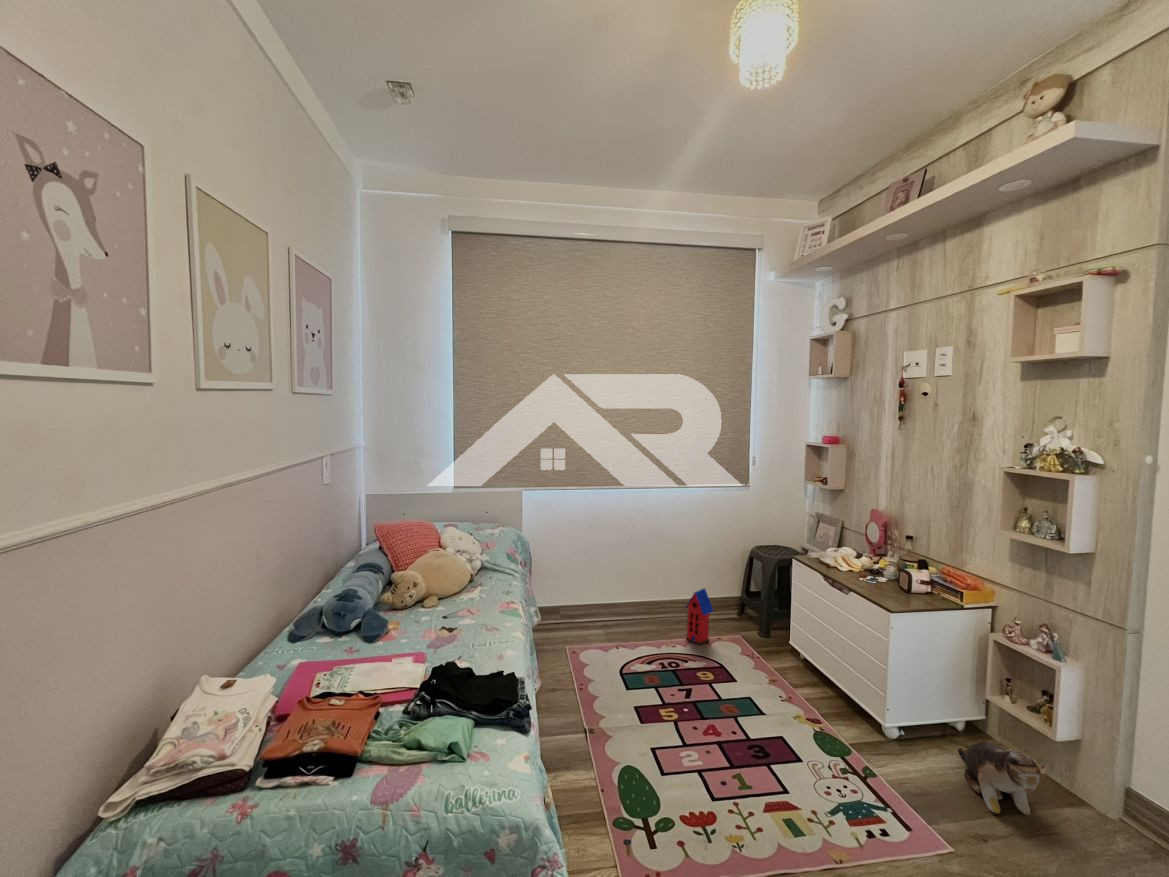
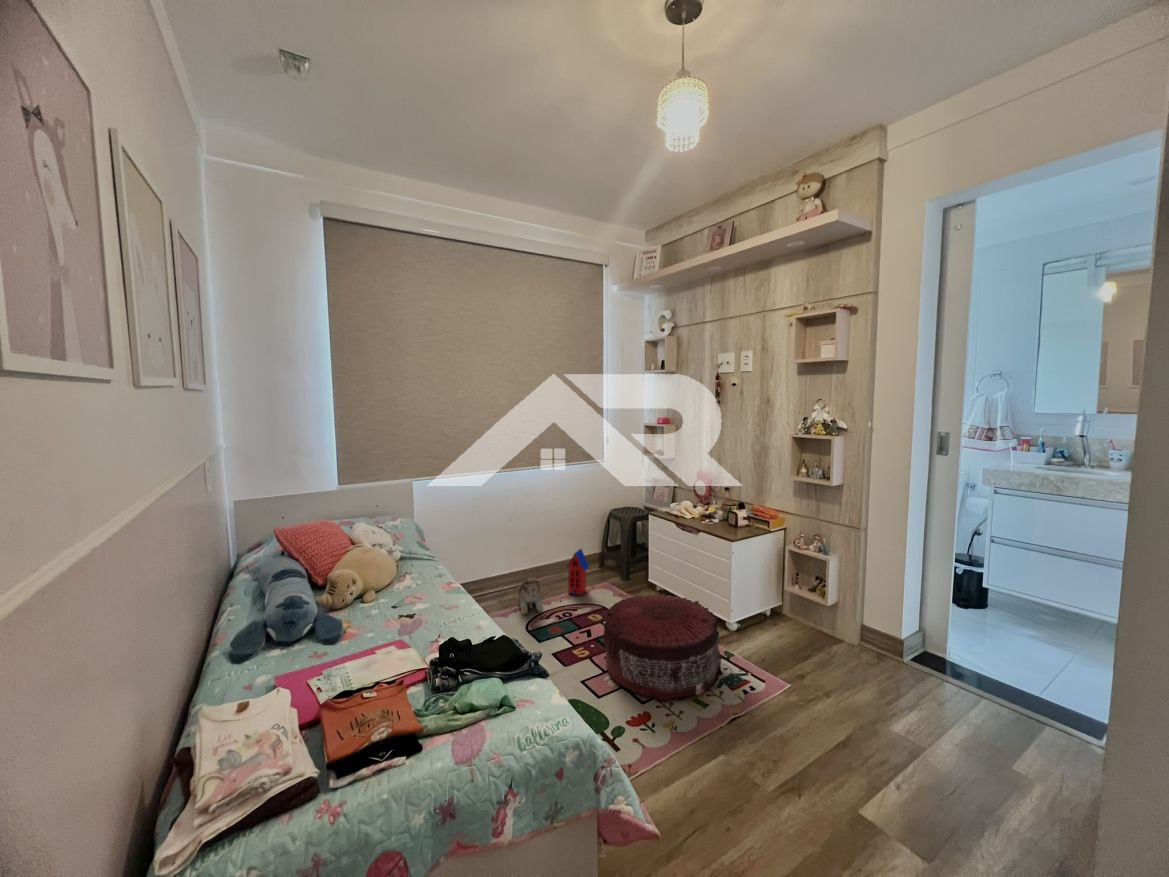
pouf: none [686,659,845,815] -> present [603,593,723,701]
plush toy: present [958,742,1049,815] -> present [519,577,542,614]

